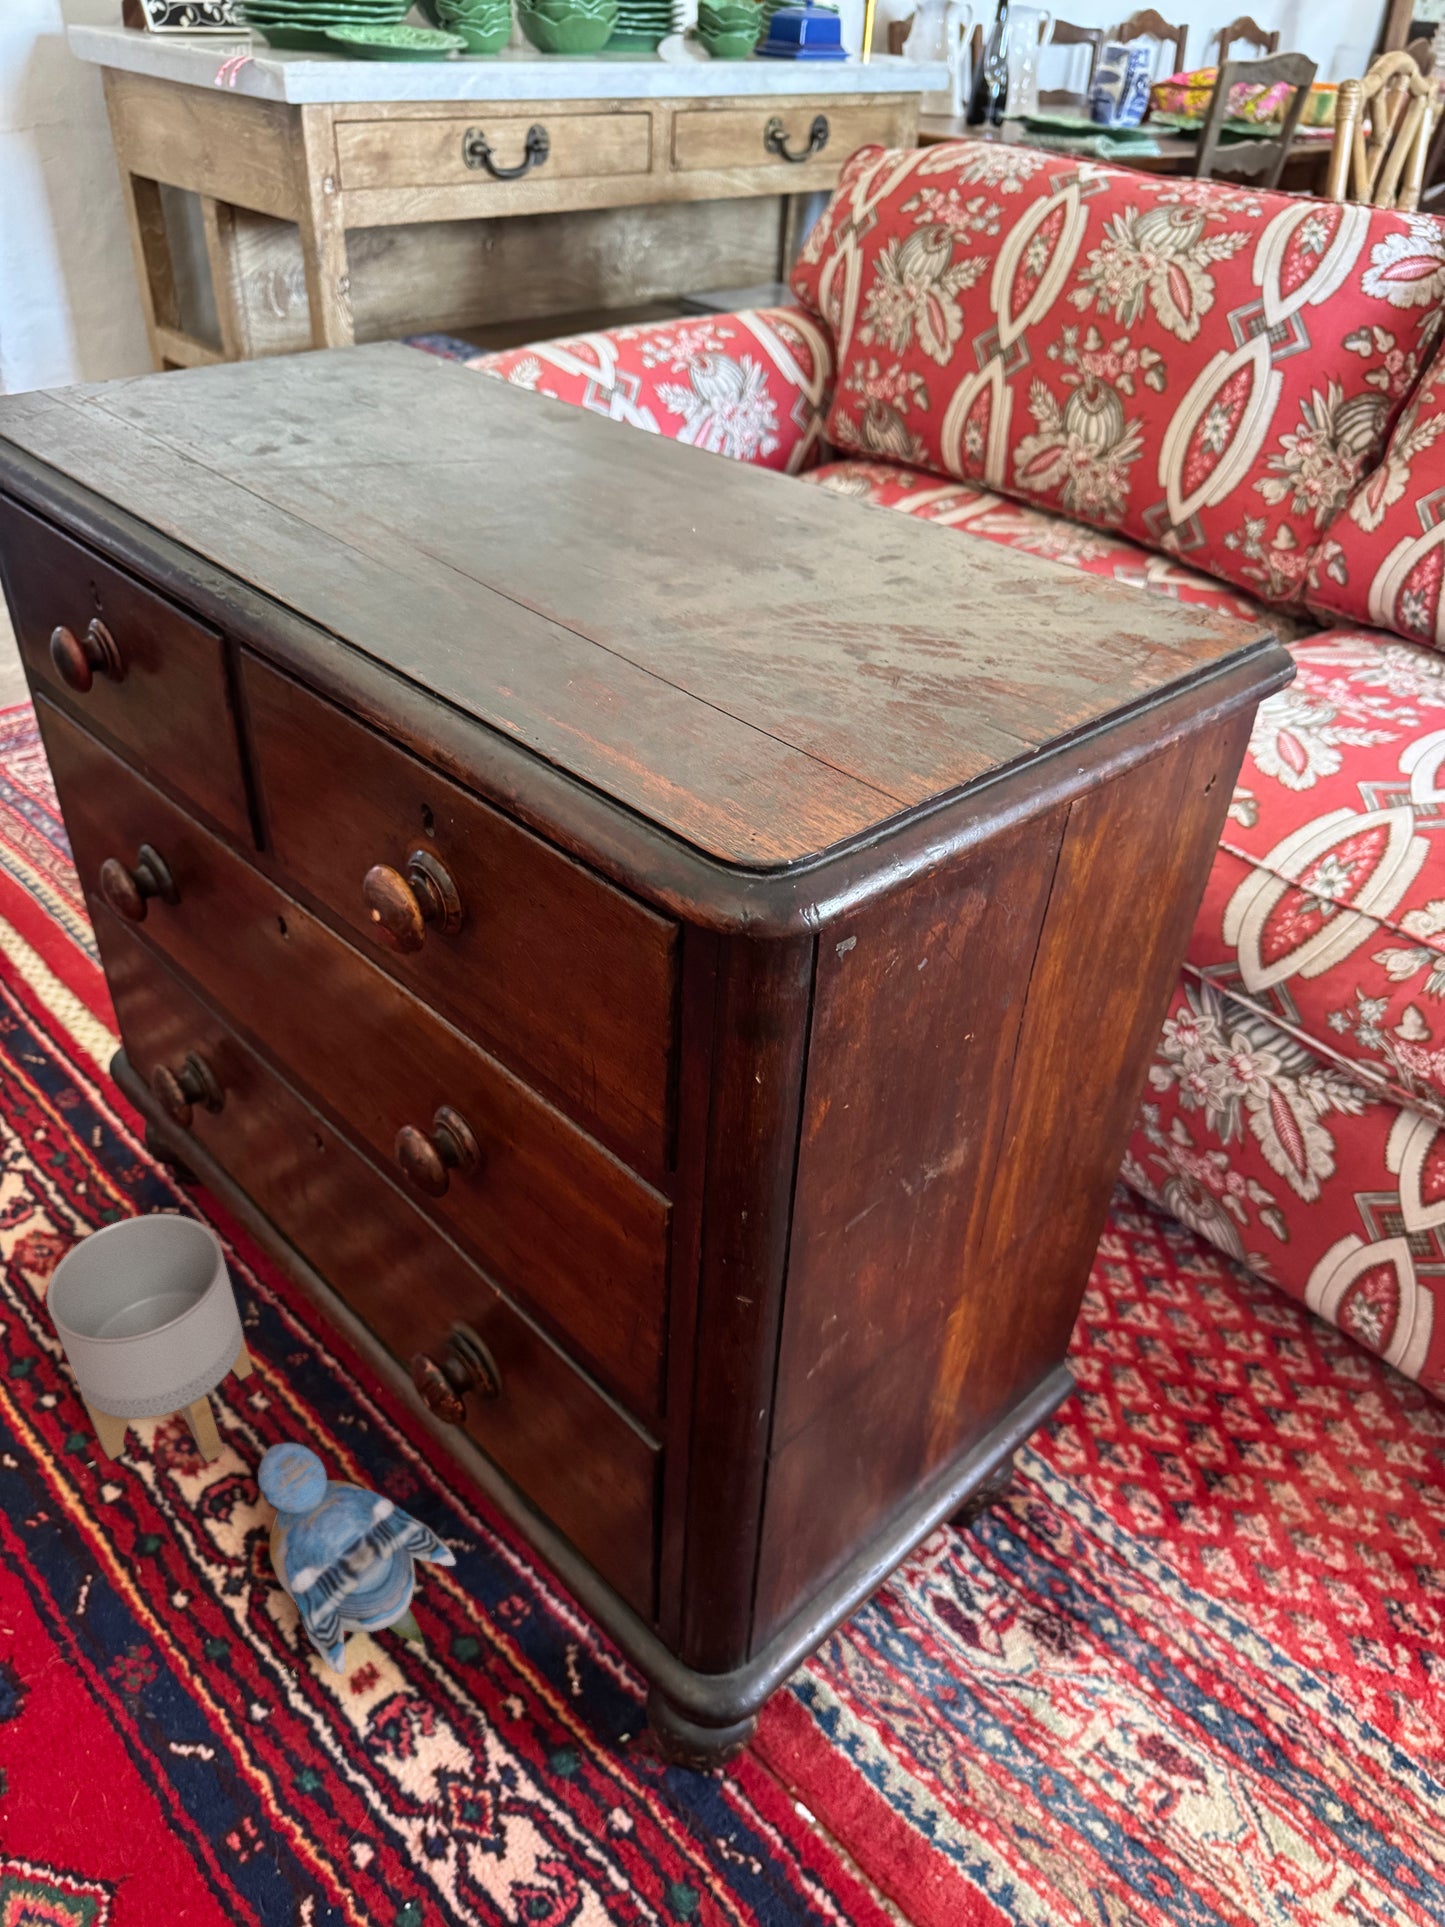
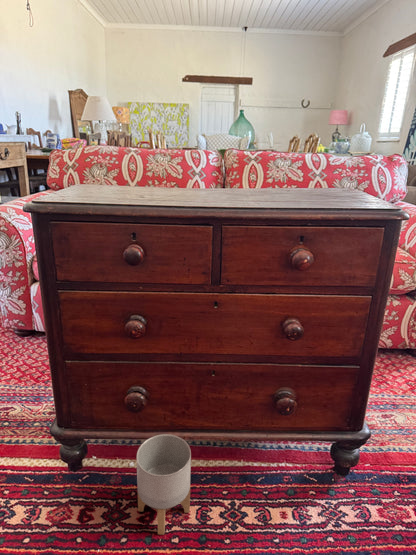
plush toy: present [258,1443,456,1674] -> none [226,466,289,512]

